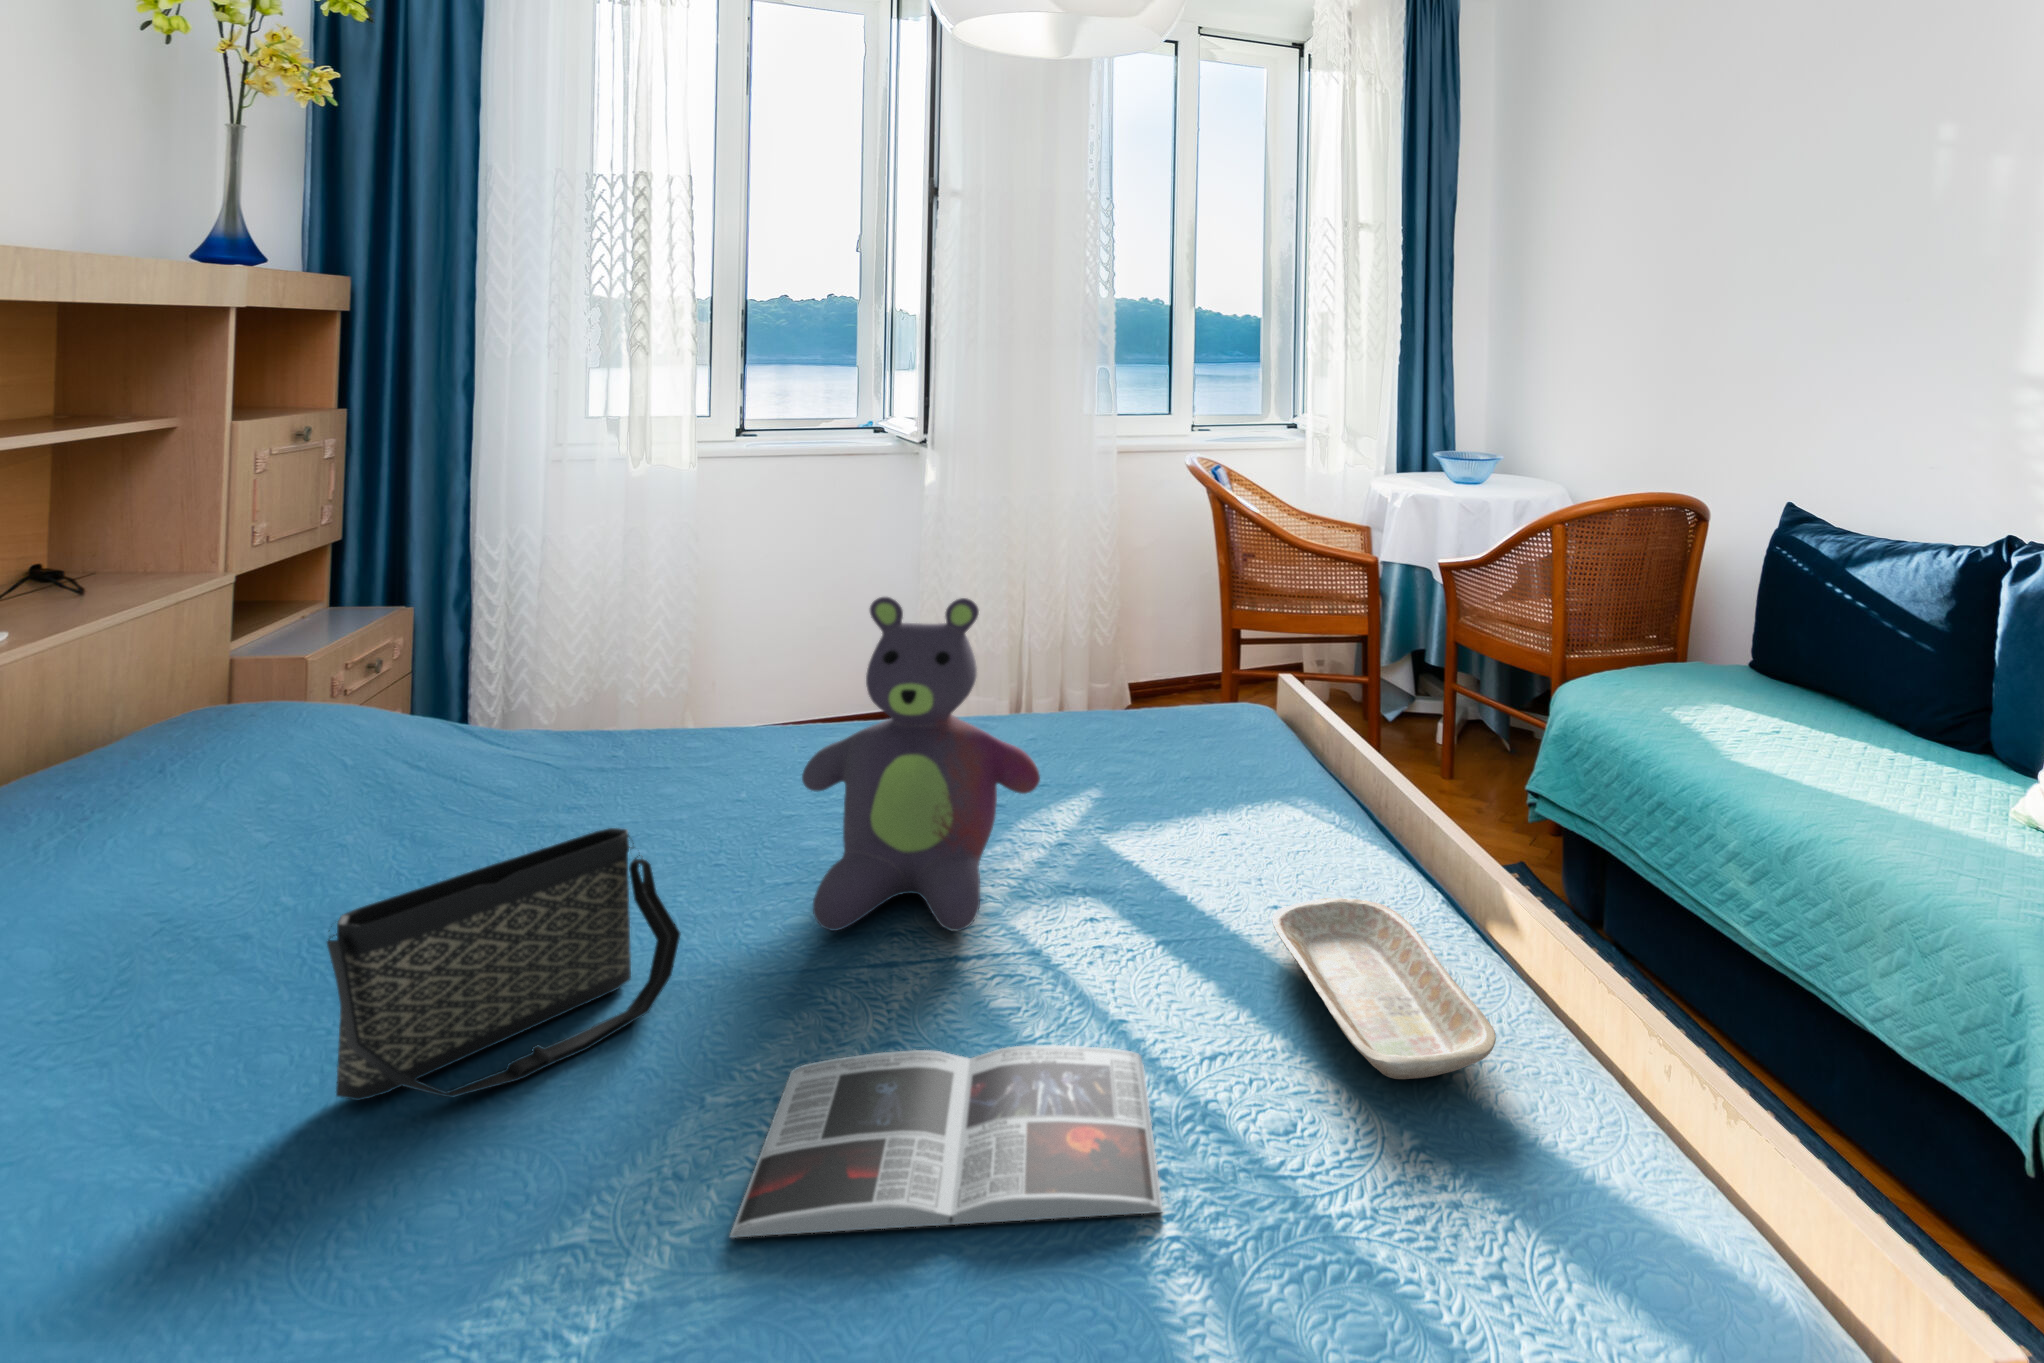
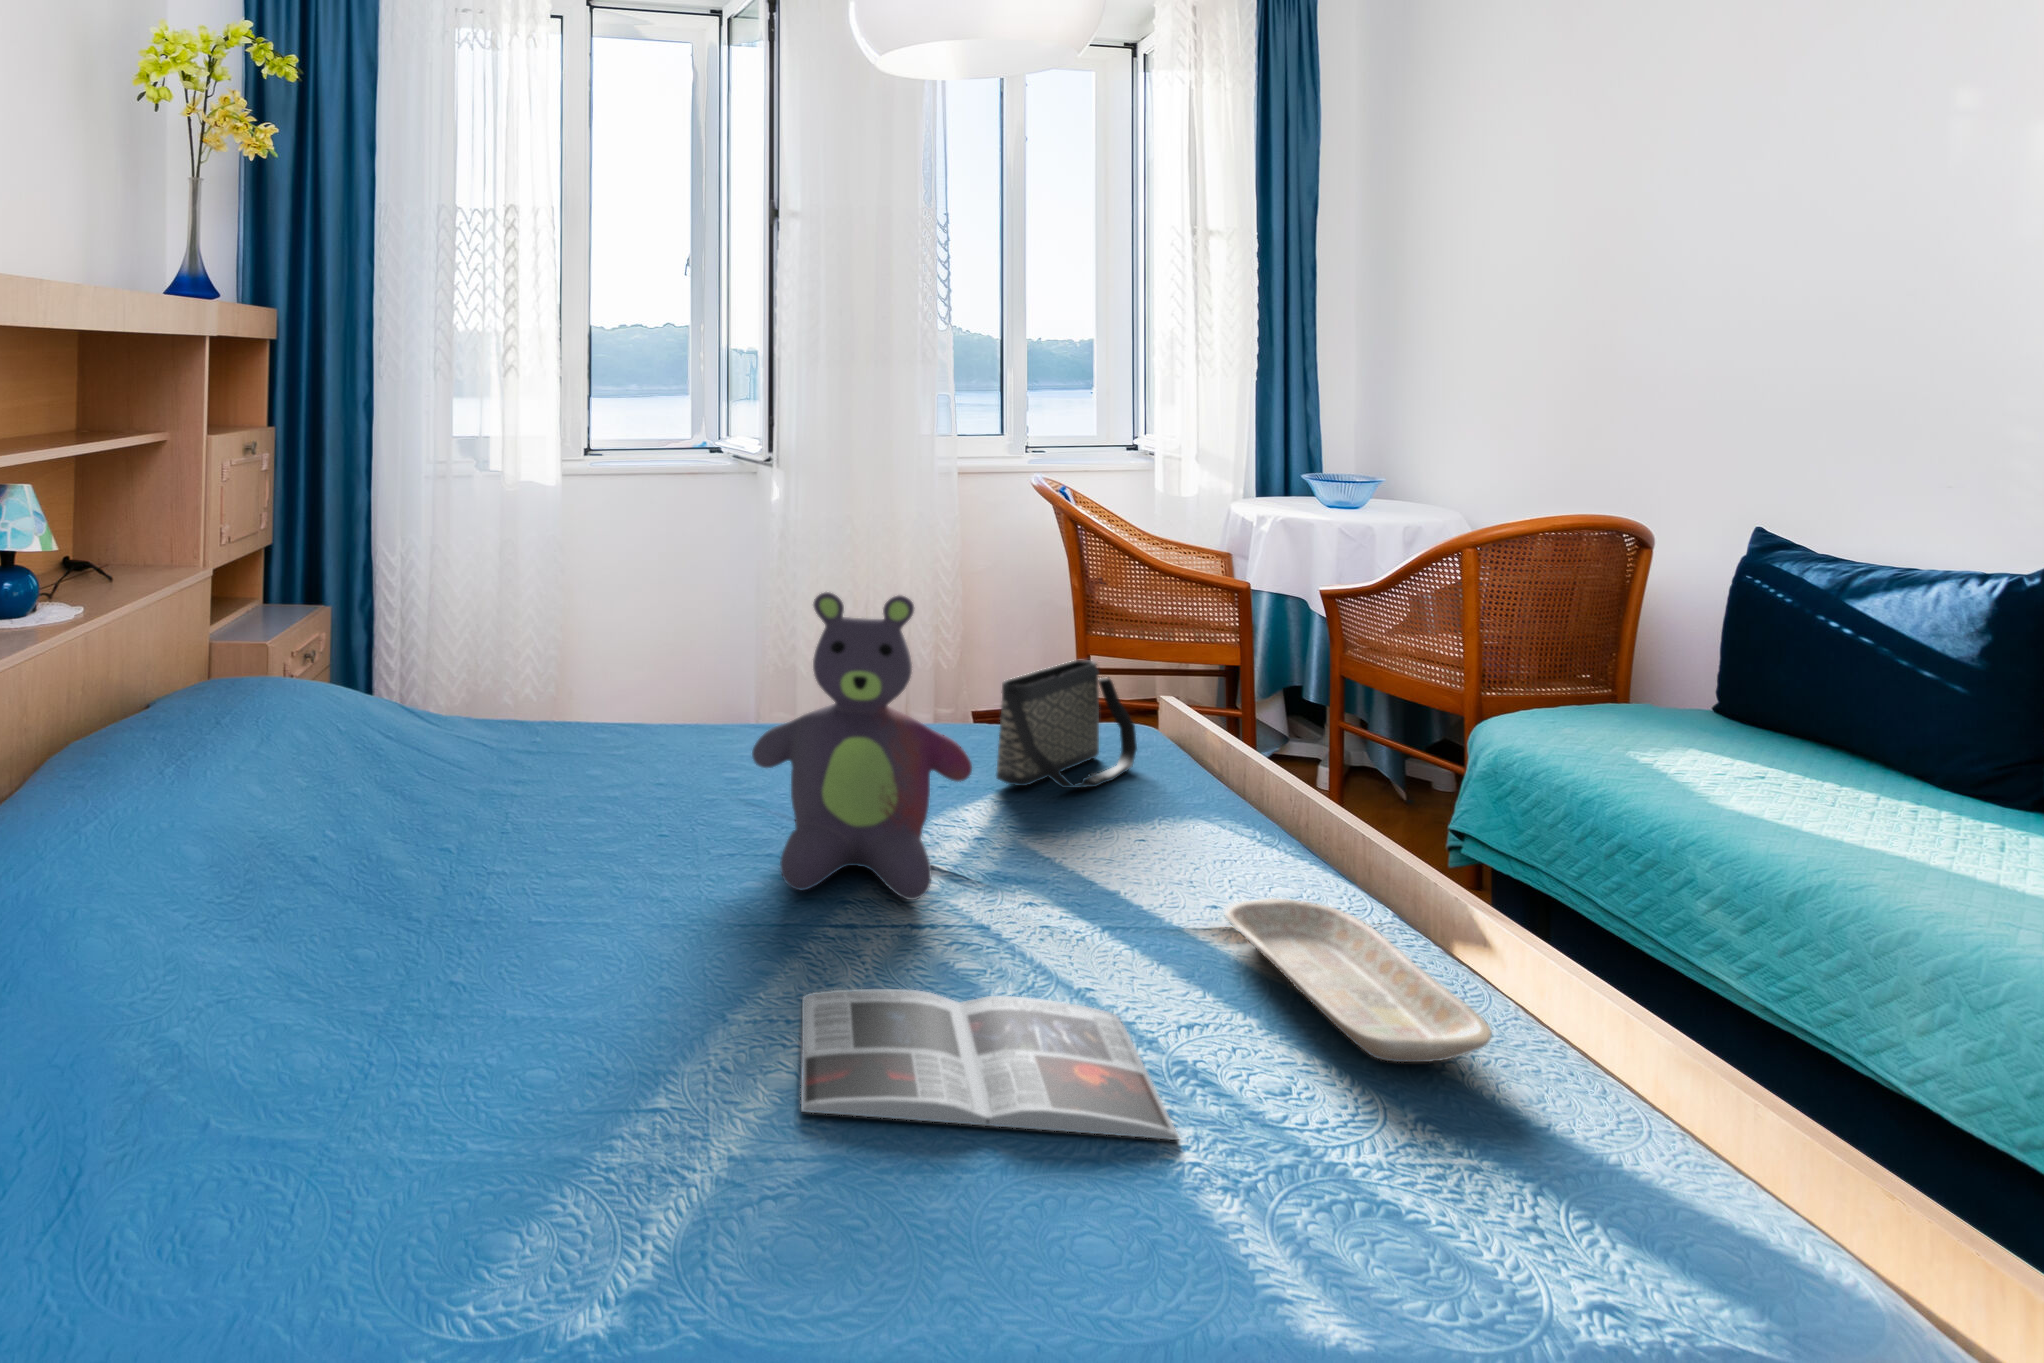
handbag: present [327,828,680,1100] -> present [996,660,1137,788]

